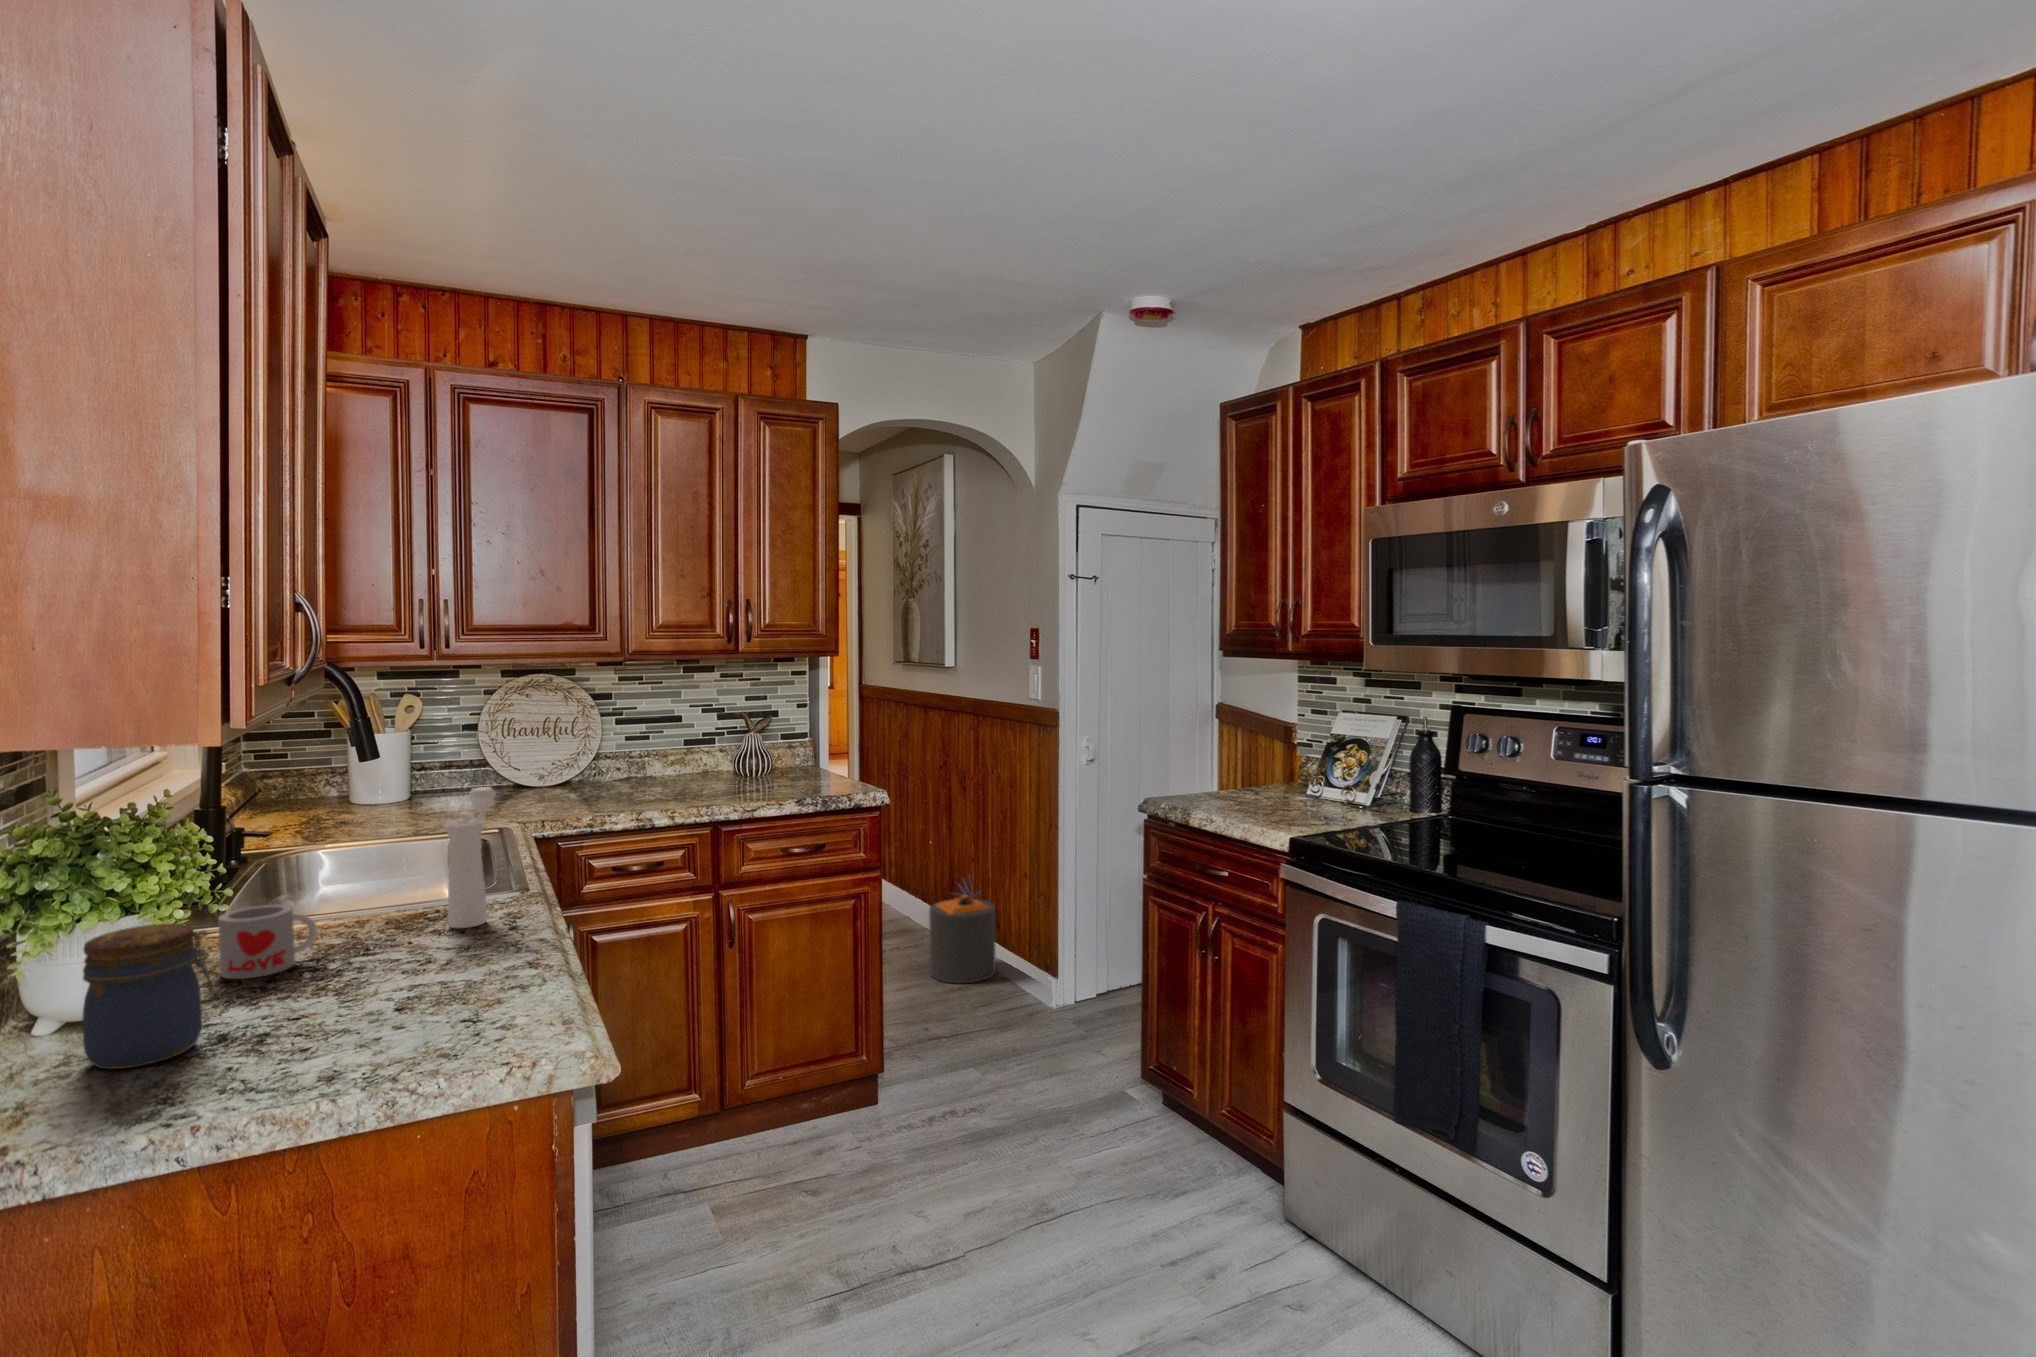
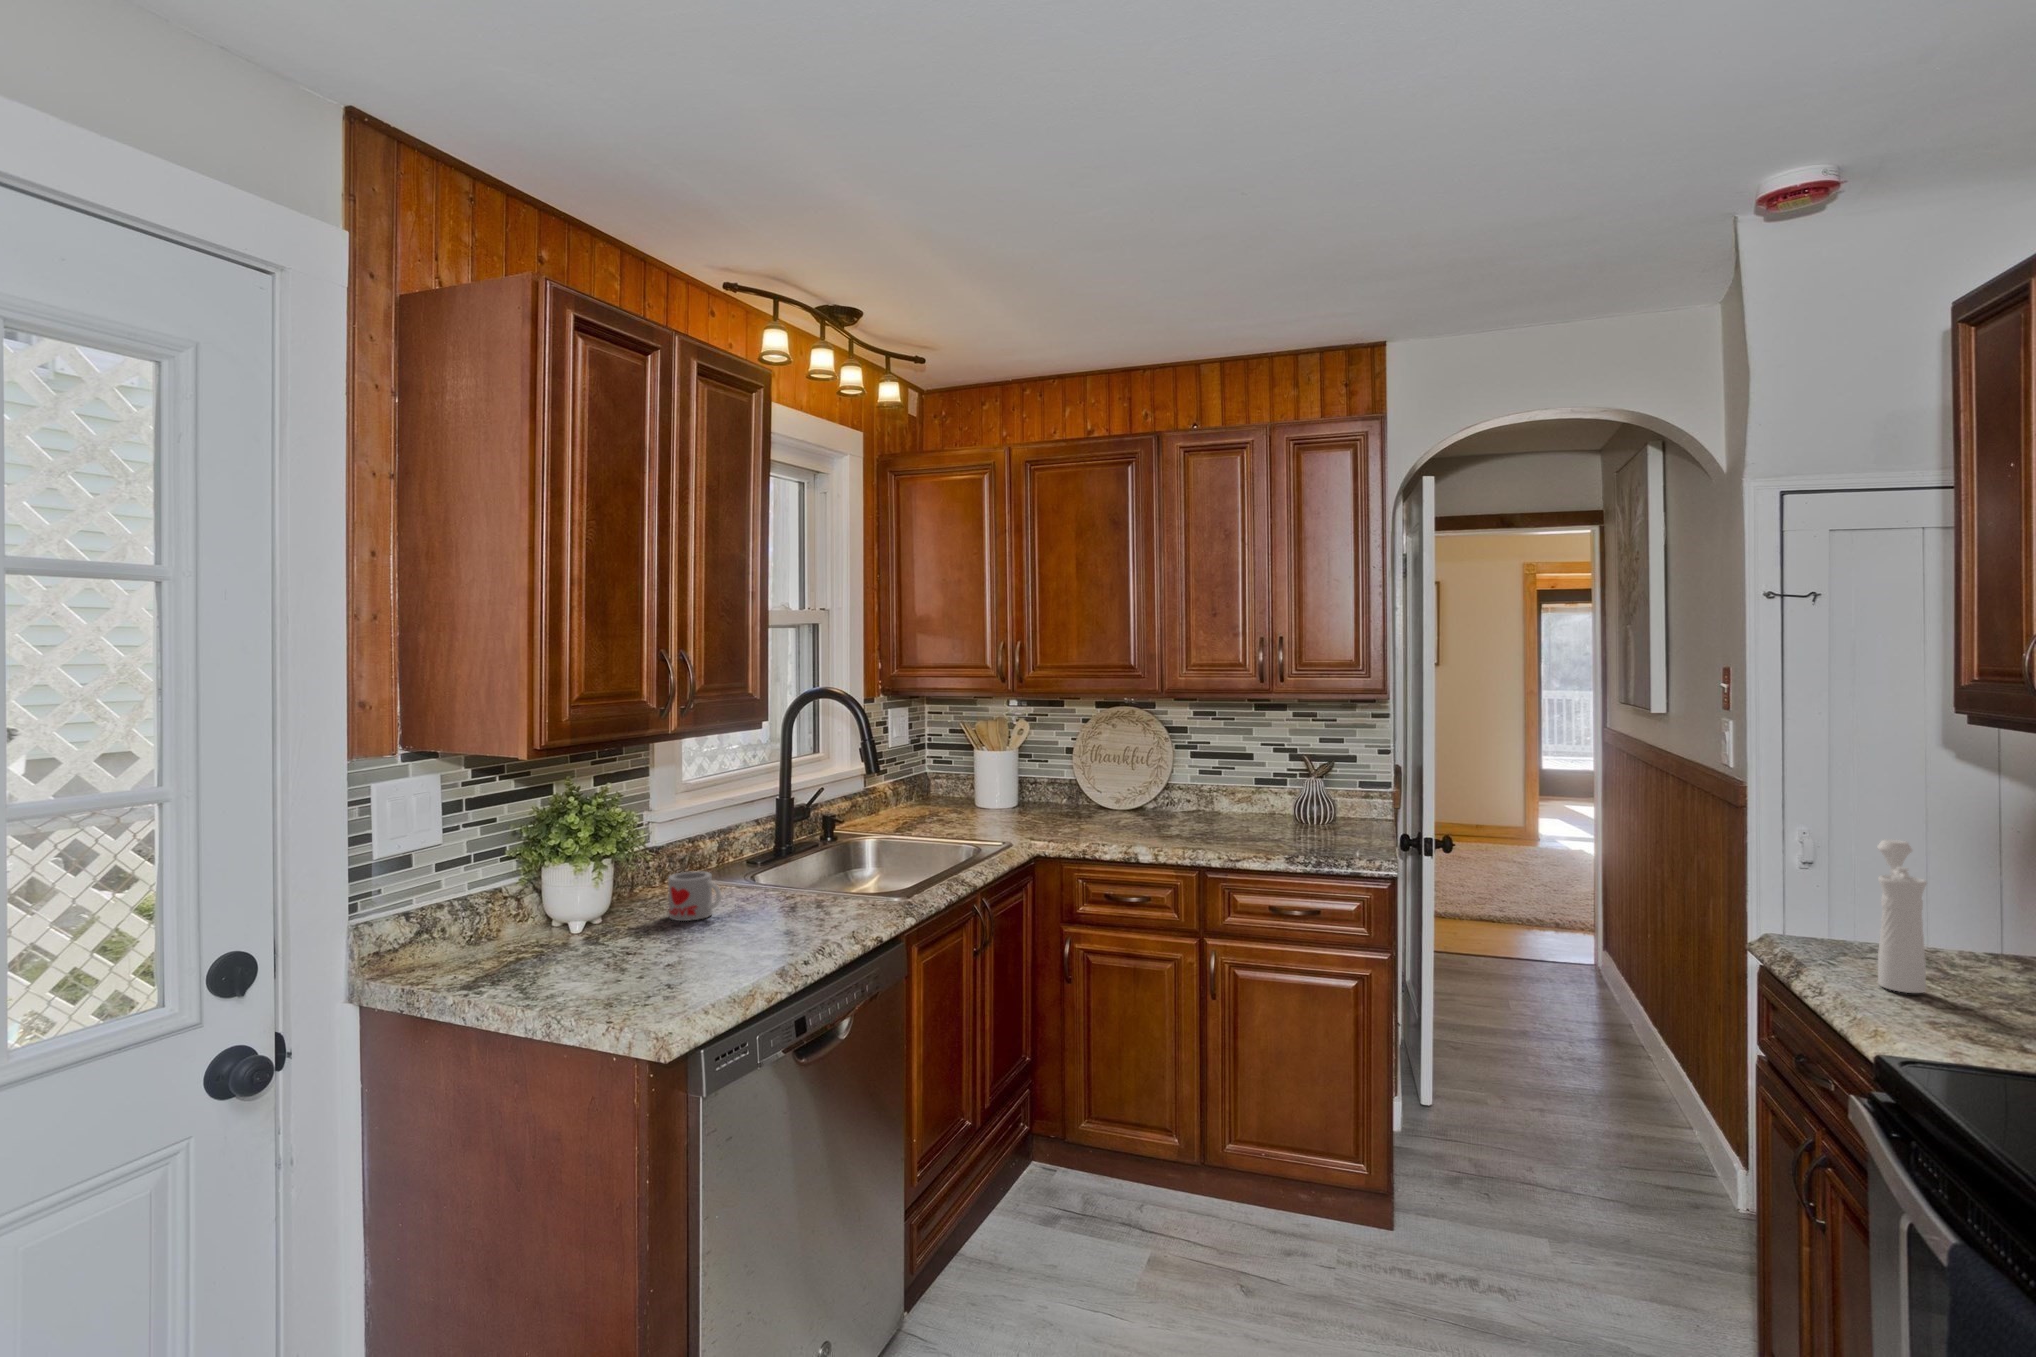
pepper mill: present [445,787,496,928] -> present [1878,839,1927,993]
trash can: present [929,880,996,983] -> none [1583,989,1684,1139]
jar: present [82,923,214,1069] -> none [518,871,586,959]

